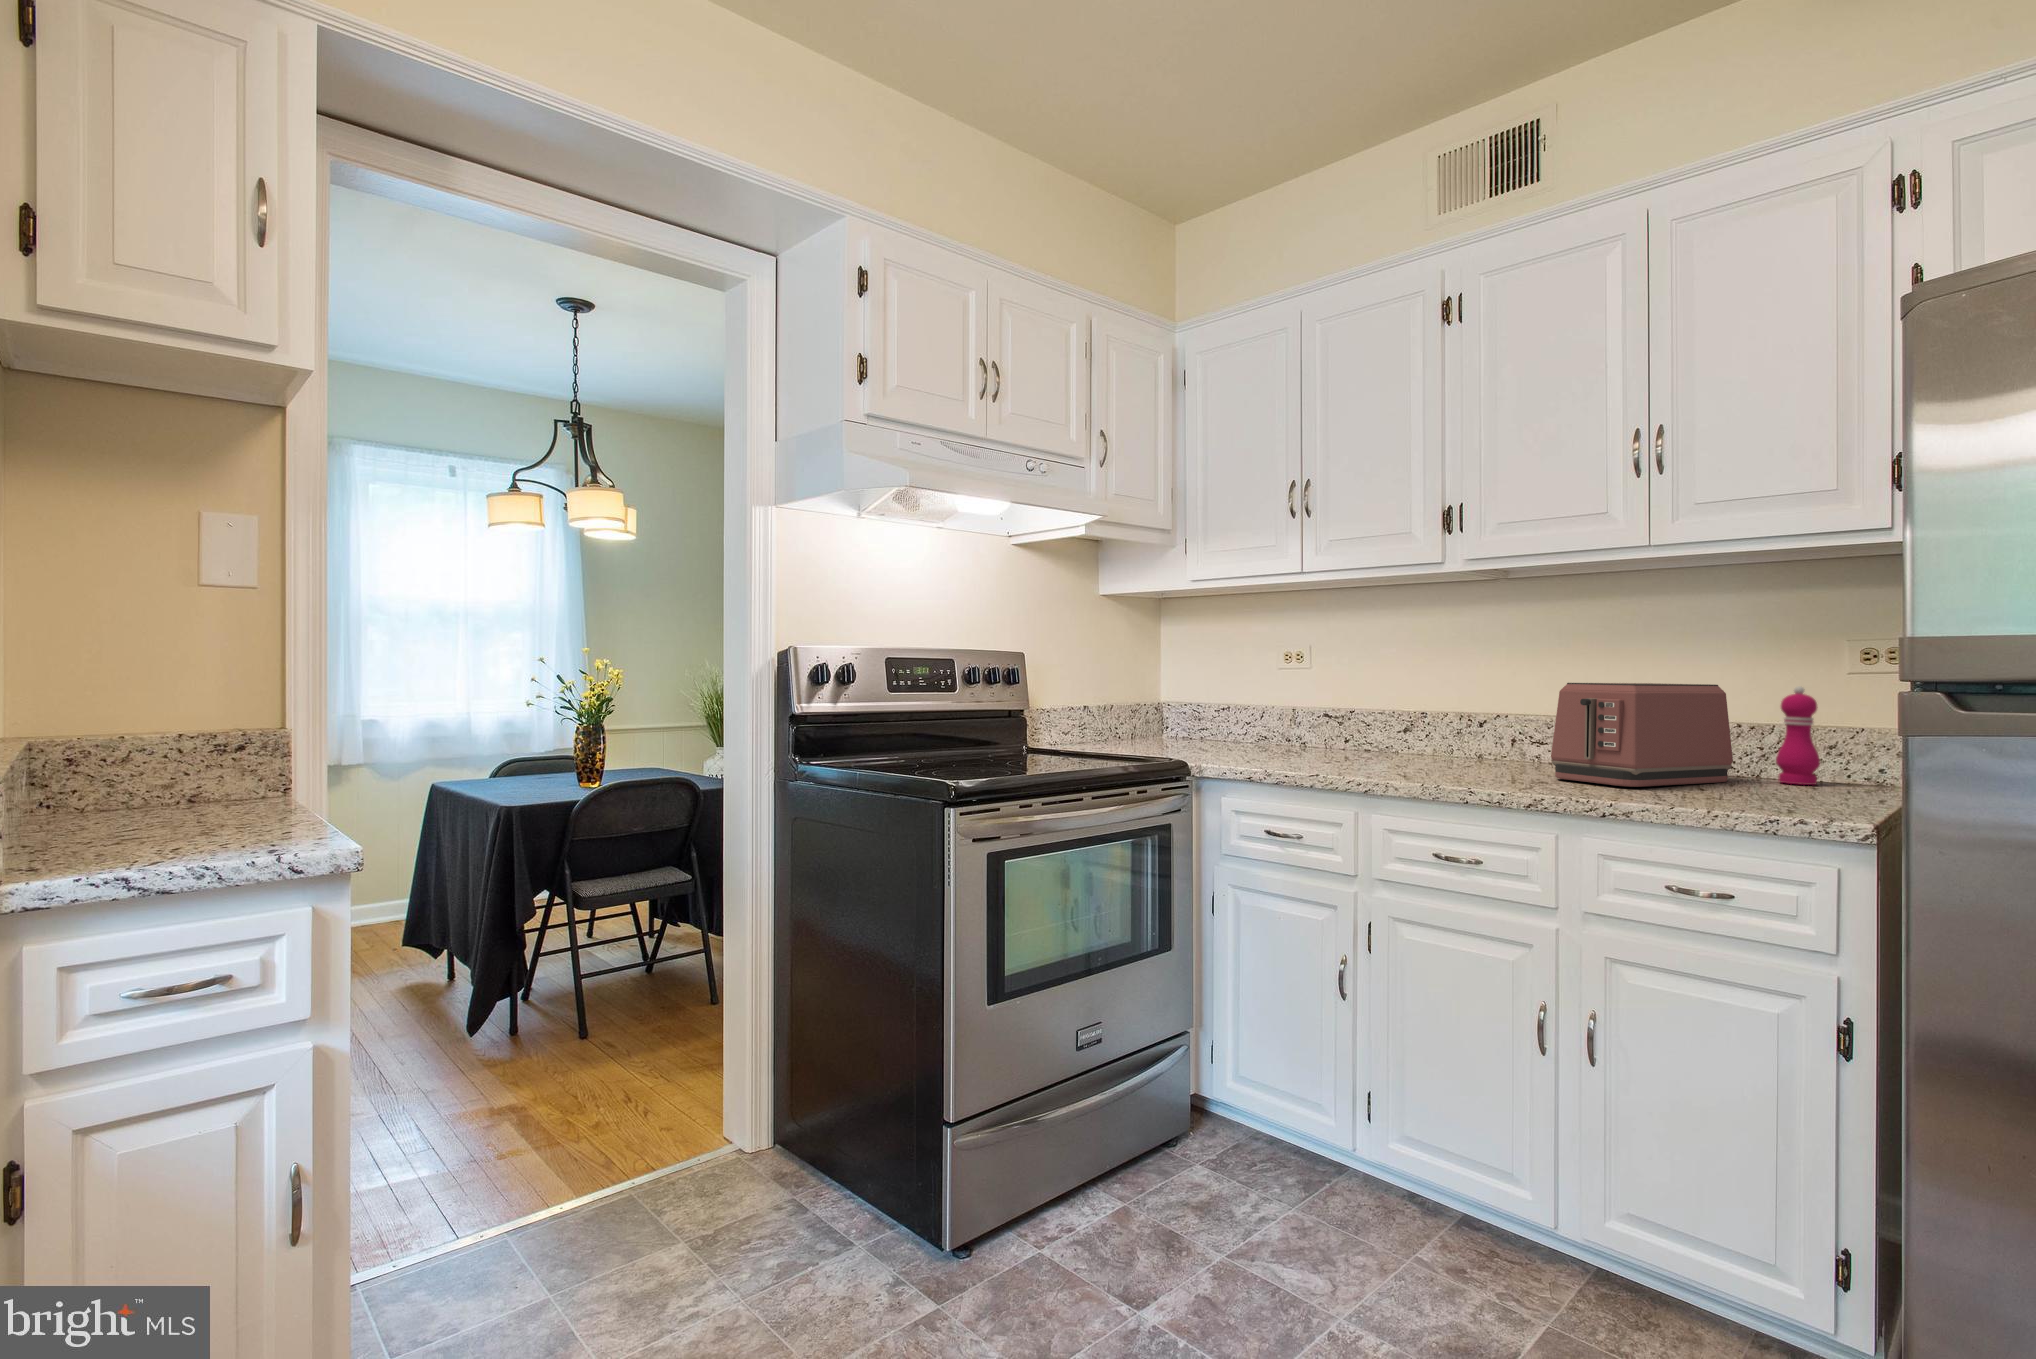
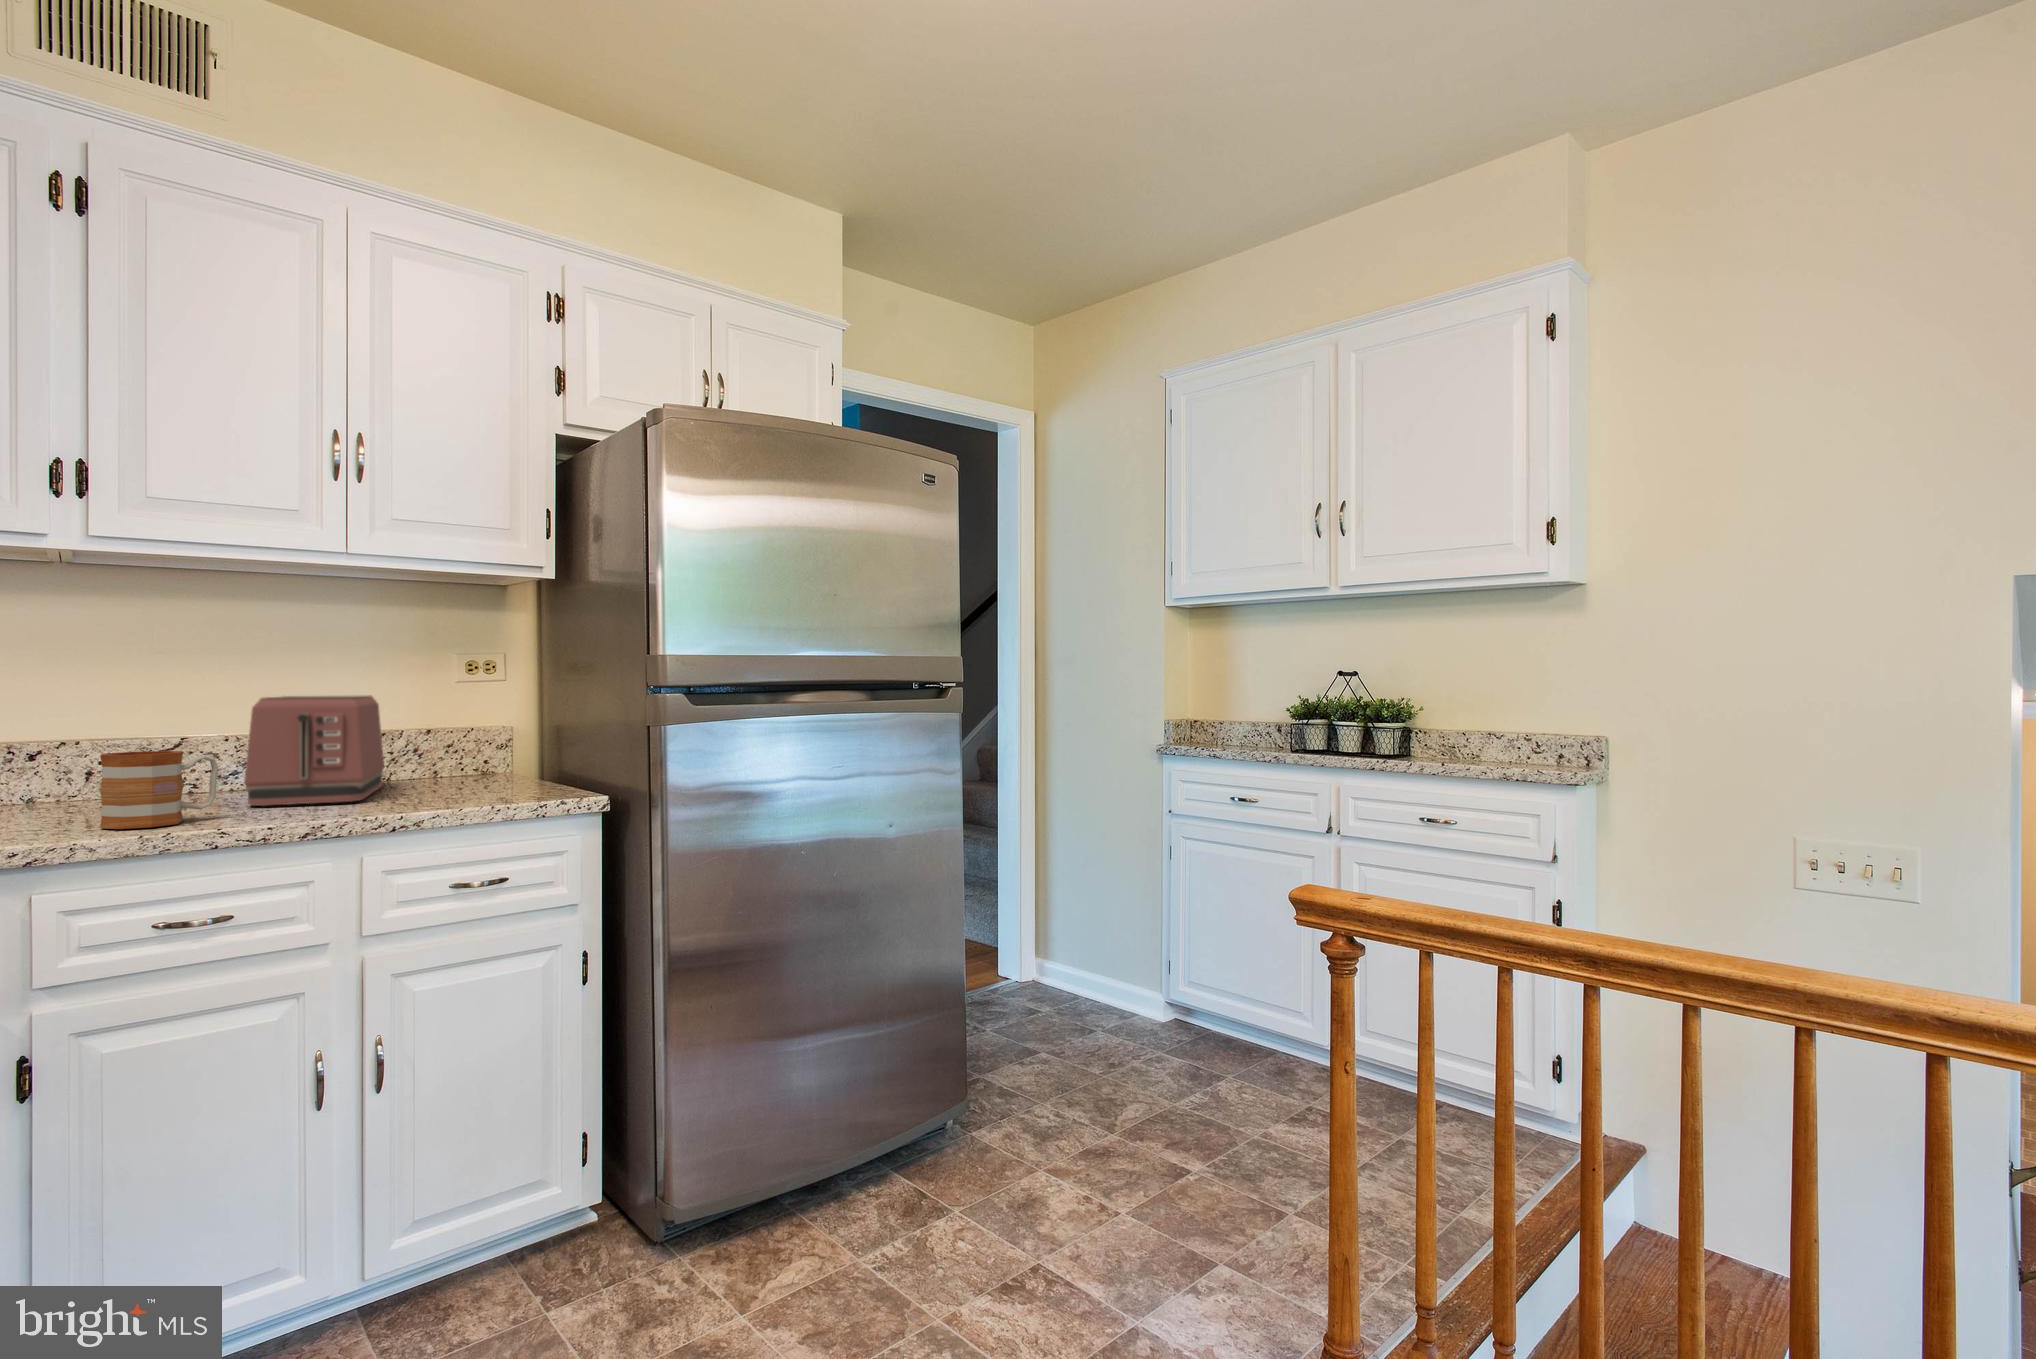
pepper mill: present [1776,686,1820,785] -> none [409,695,445,781]
mug: none [1424,721,1502,780] -> present [100,751,218,829]

